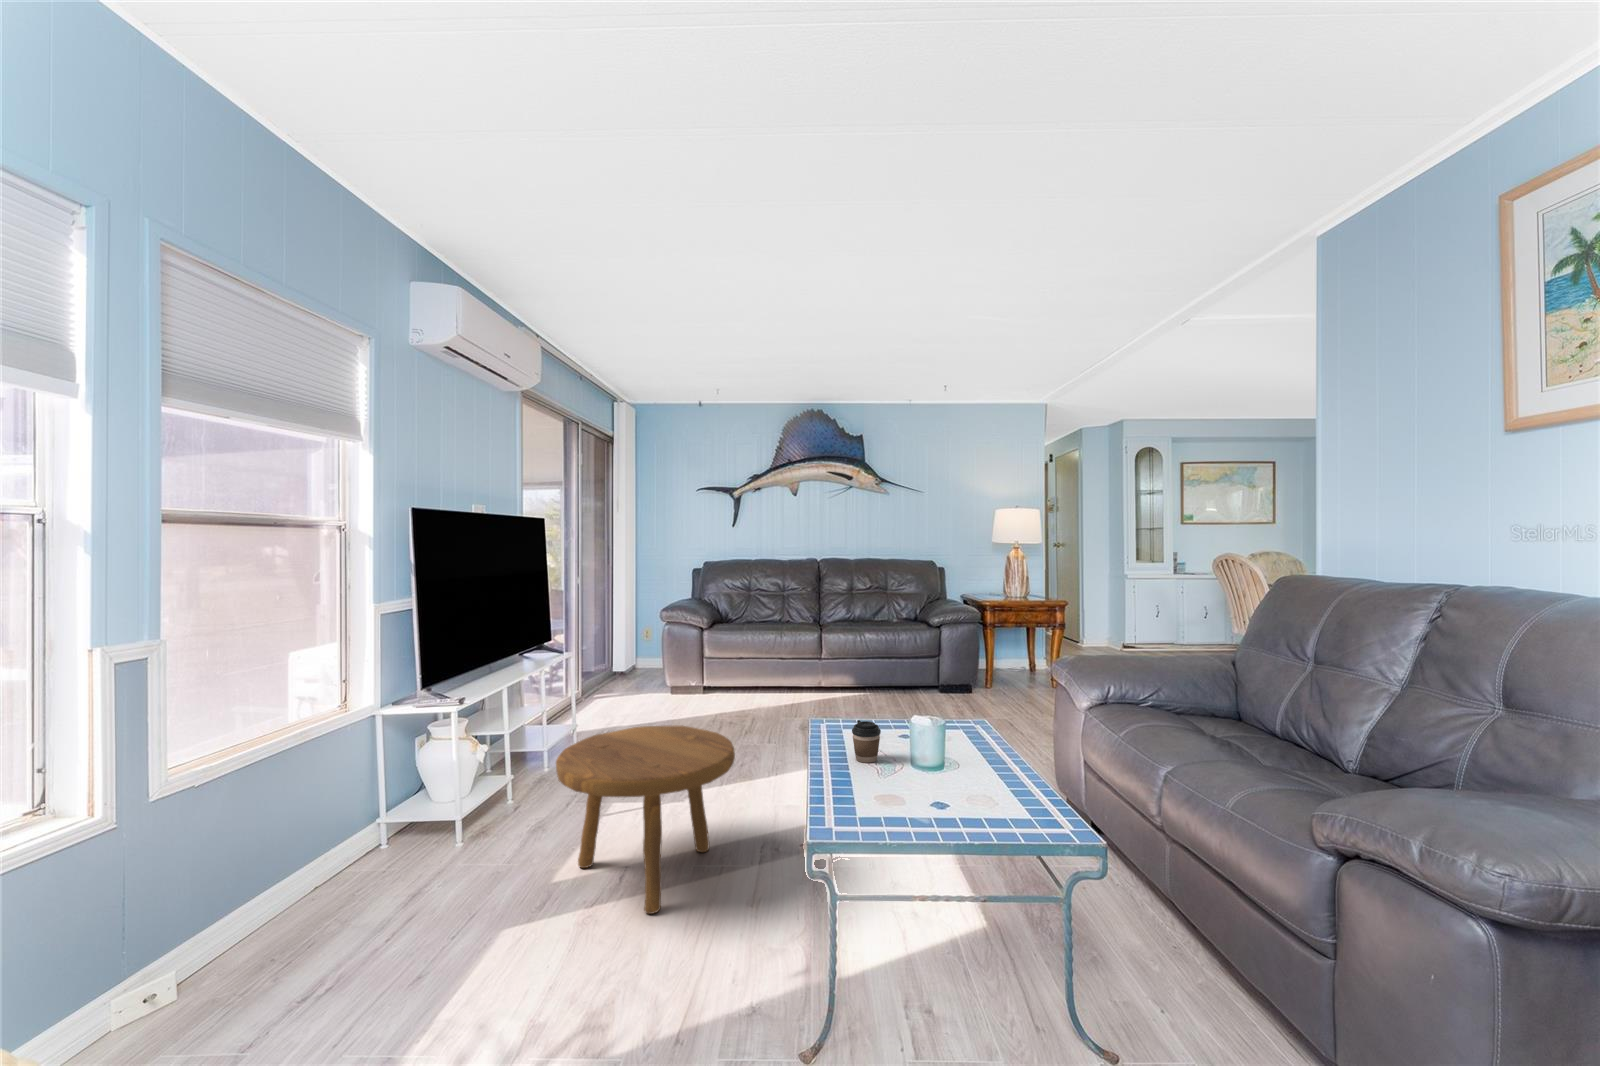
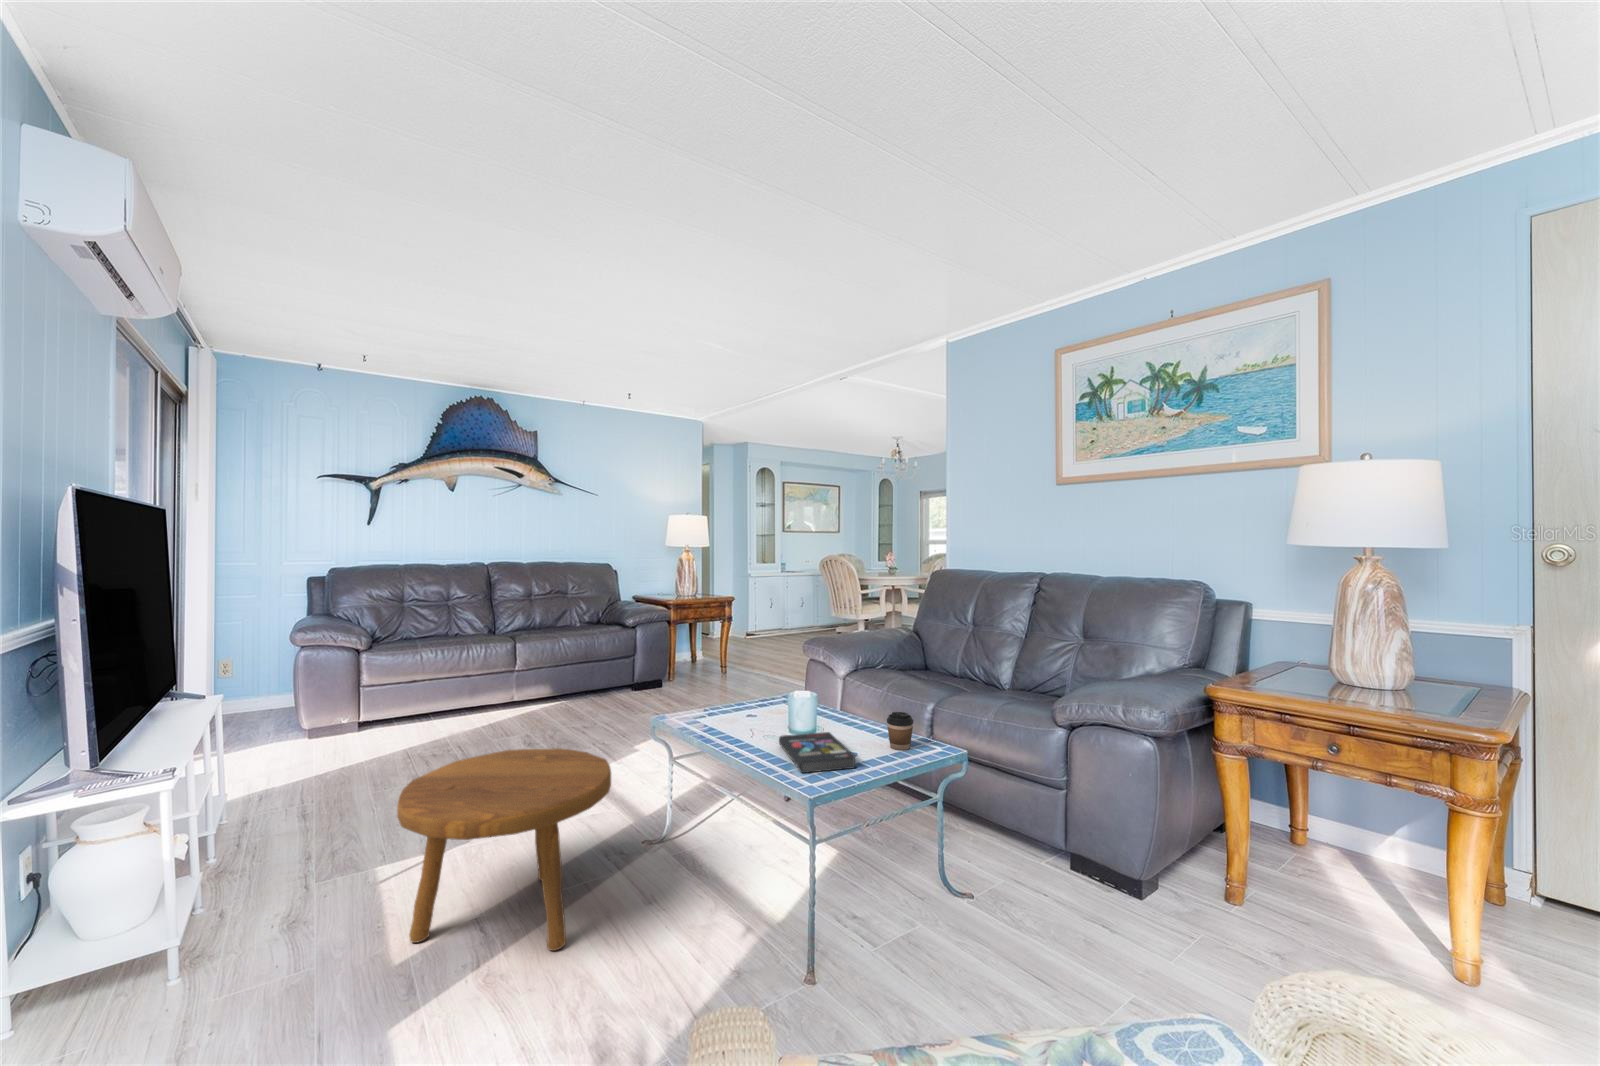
coffee cup: present [852,720,881,763] -> present [887,712,914,750]
book: none [858,763,951,821] -> present [779,732,856,773]

